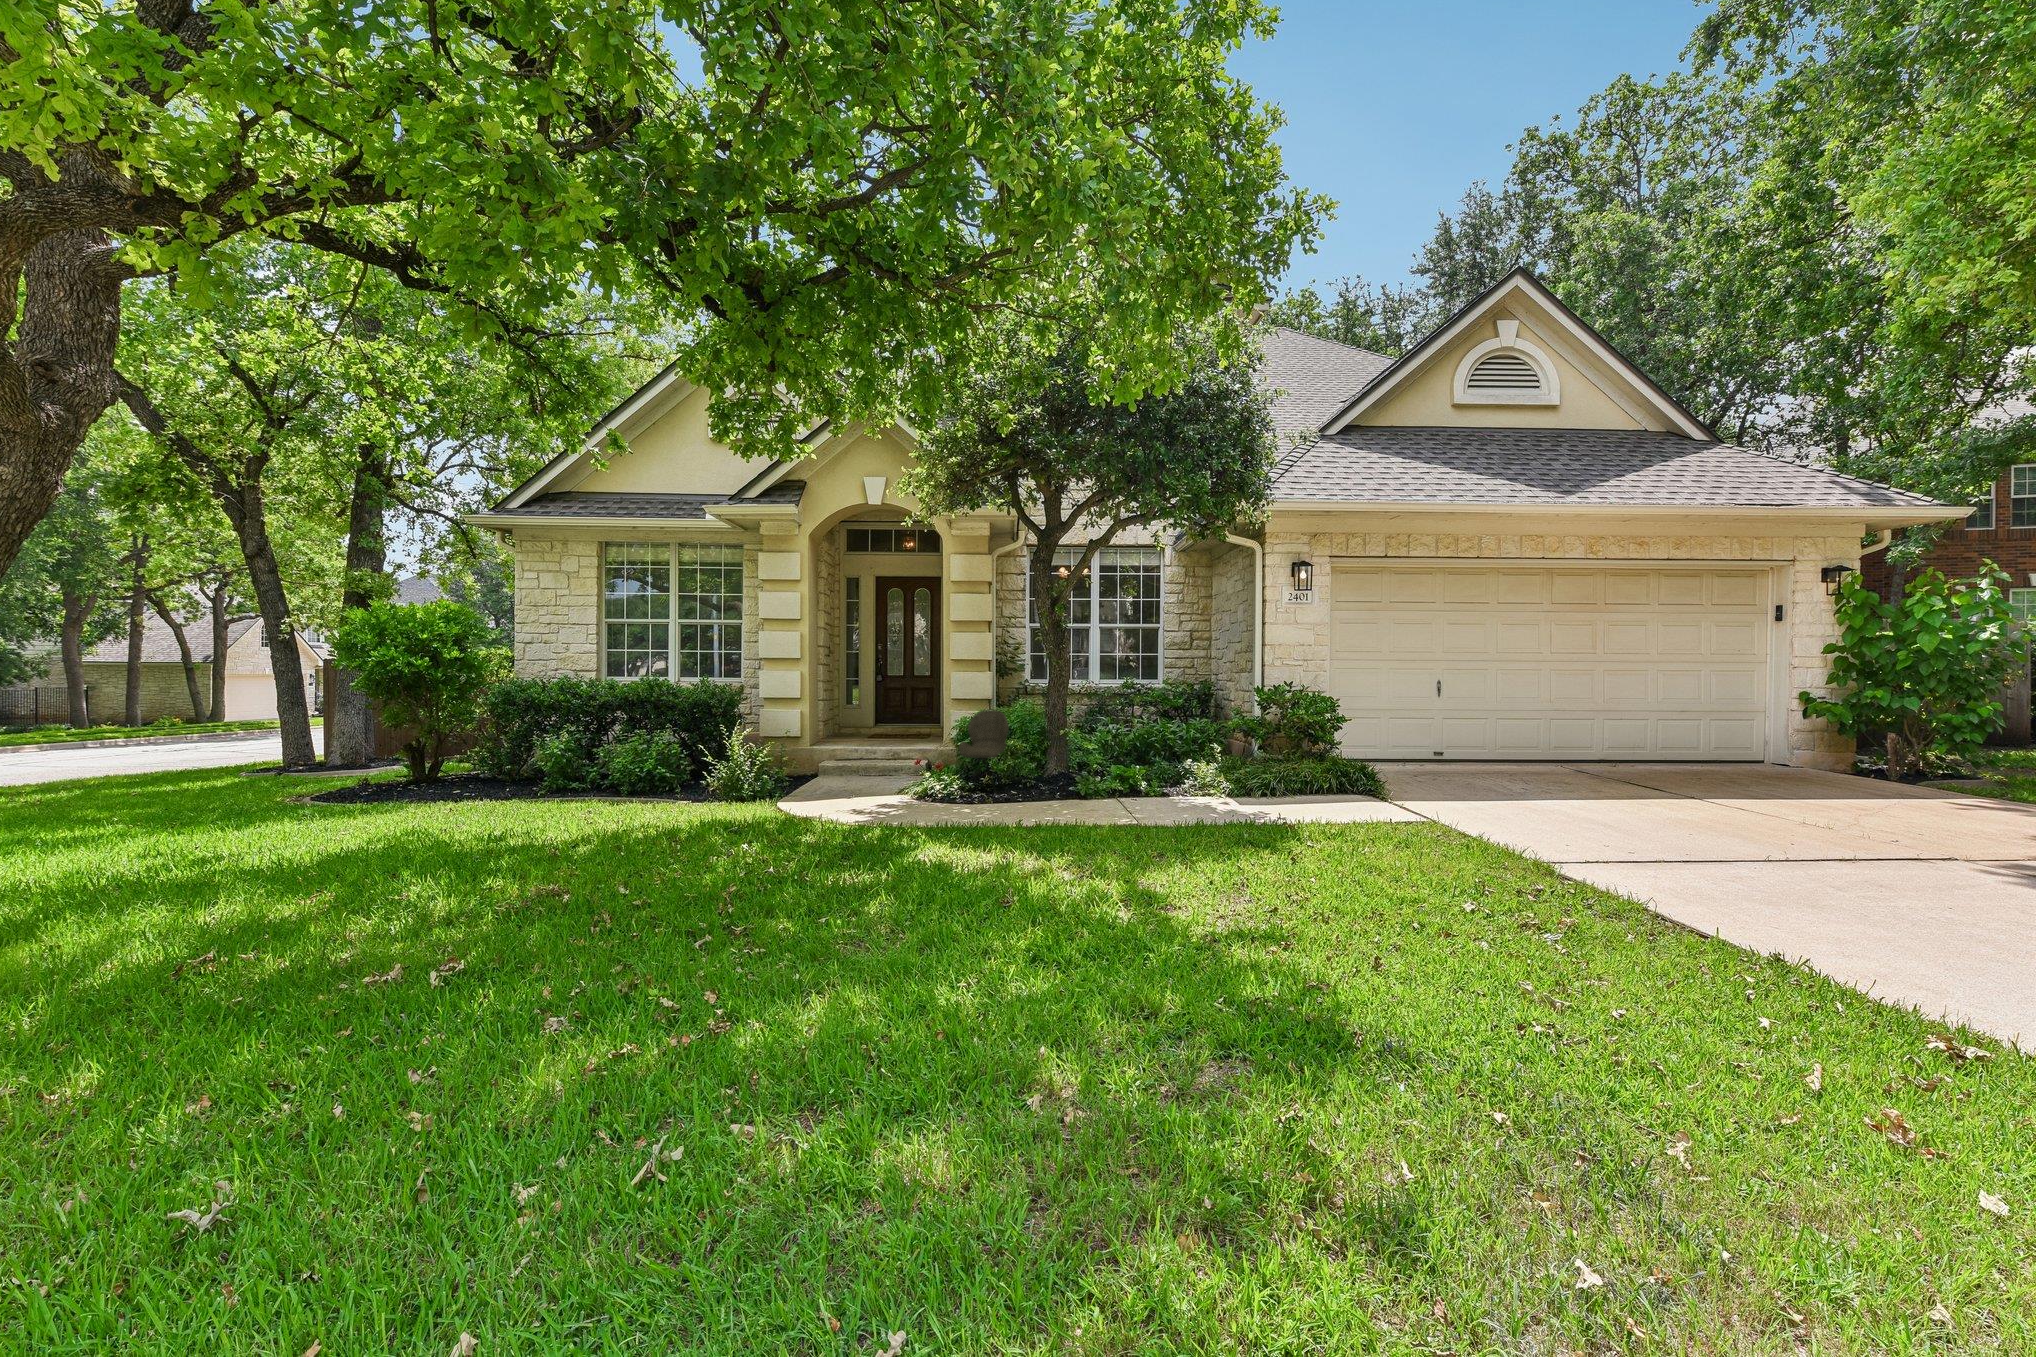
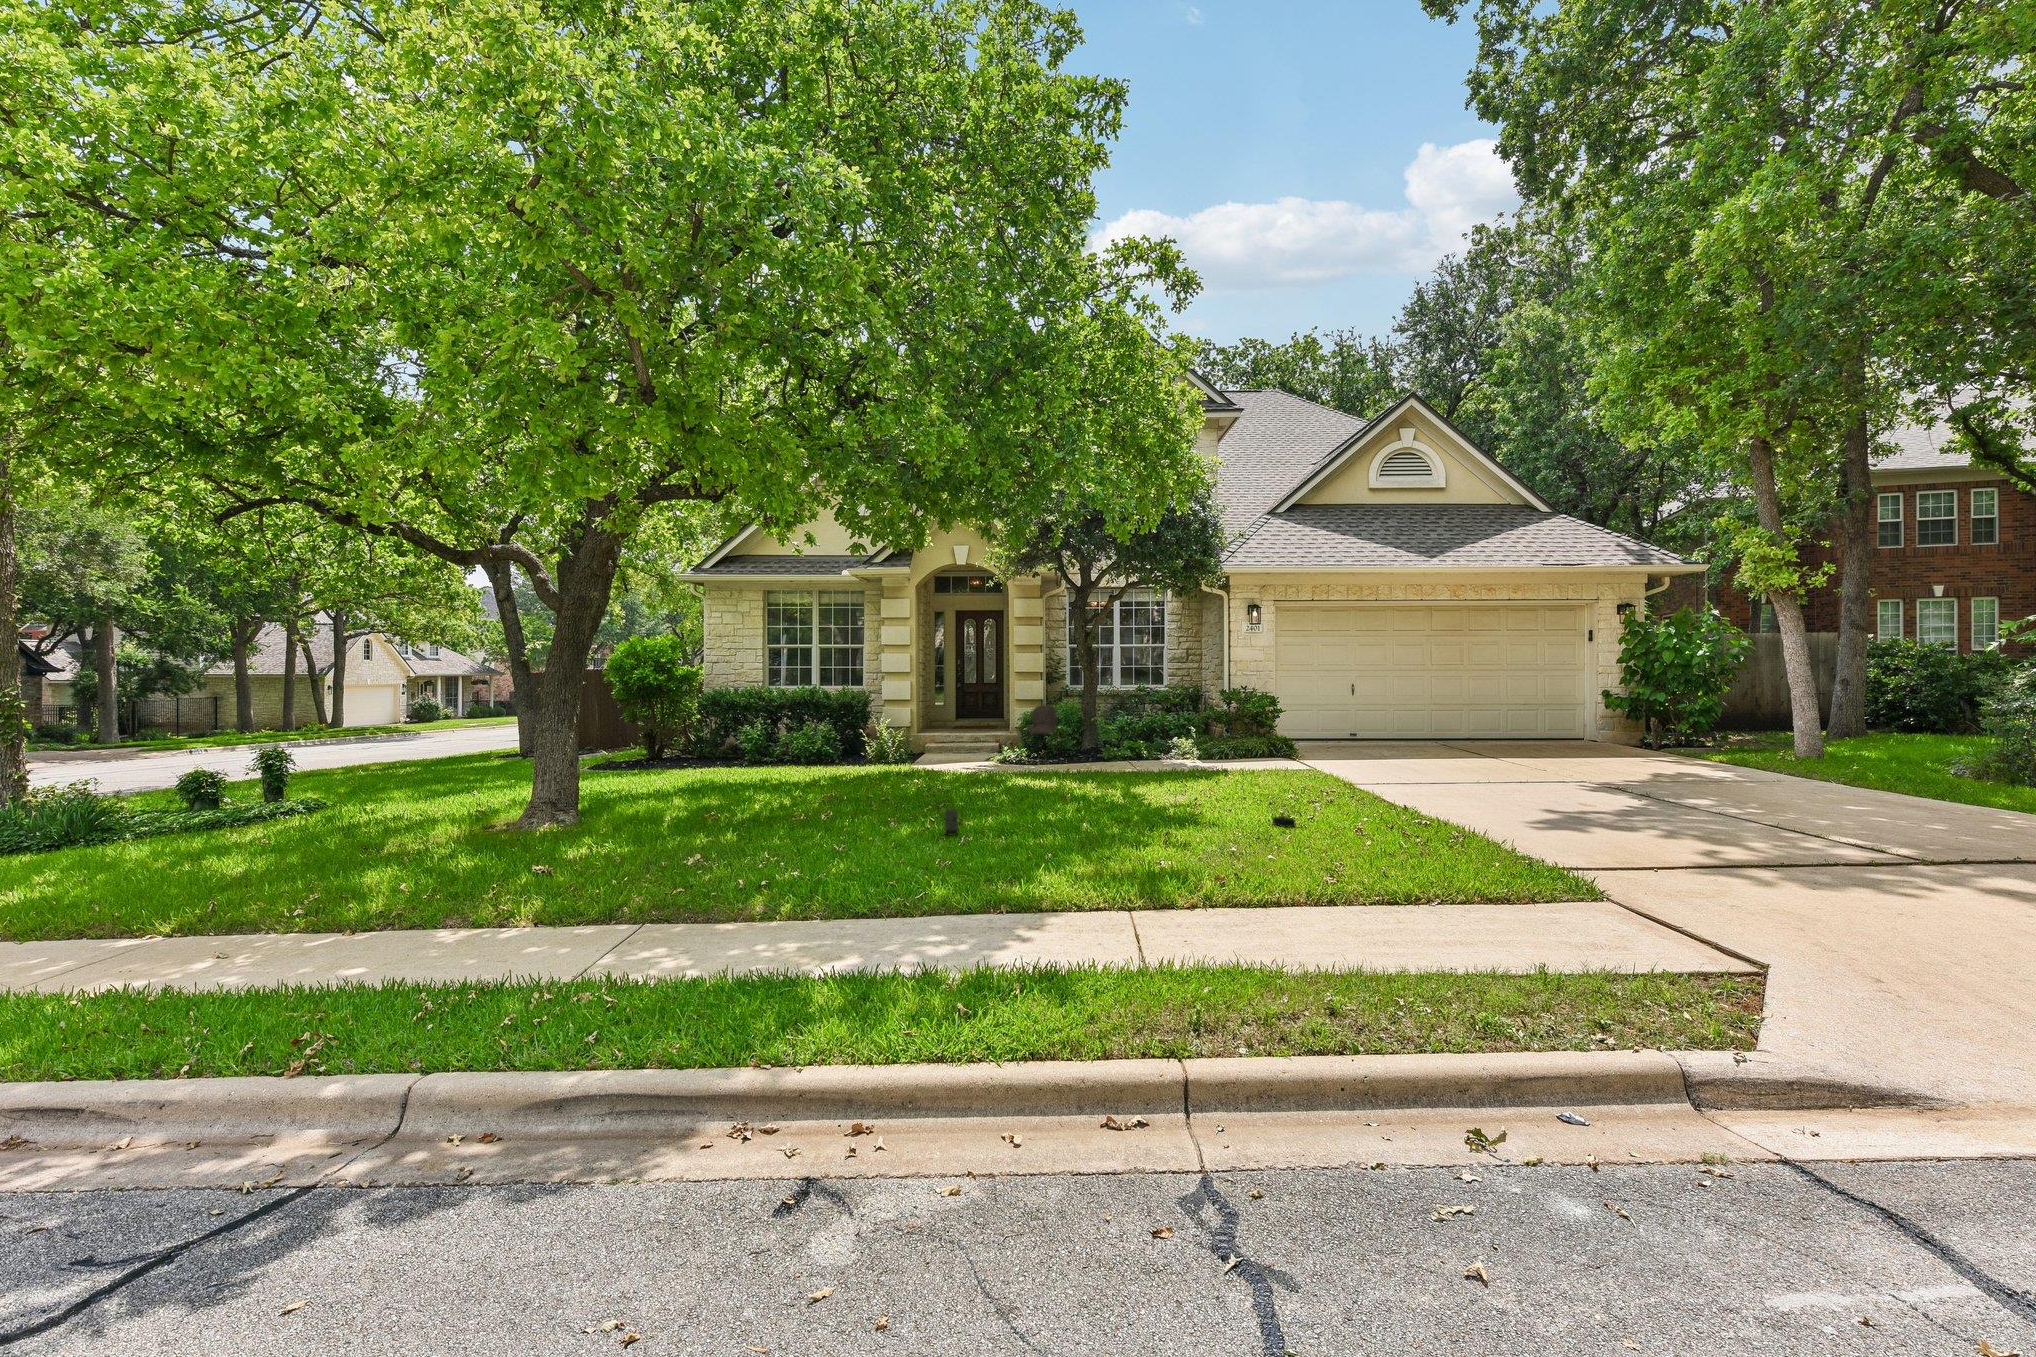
decorative plant: none [1601,1031,1738,1161] -> present [1269,798,1295,827]
watering can: none [499,1102,627,1236] -> present [938,804,962,835]

